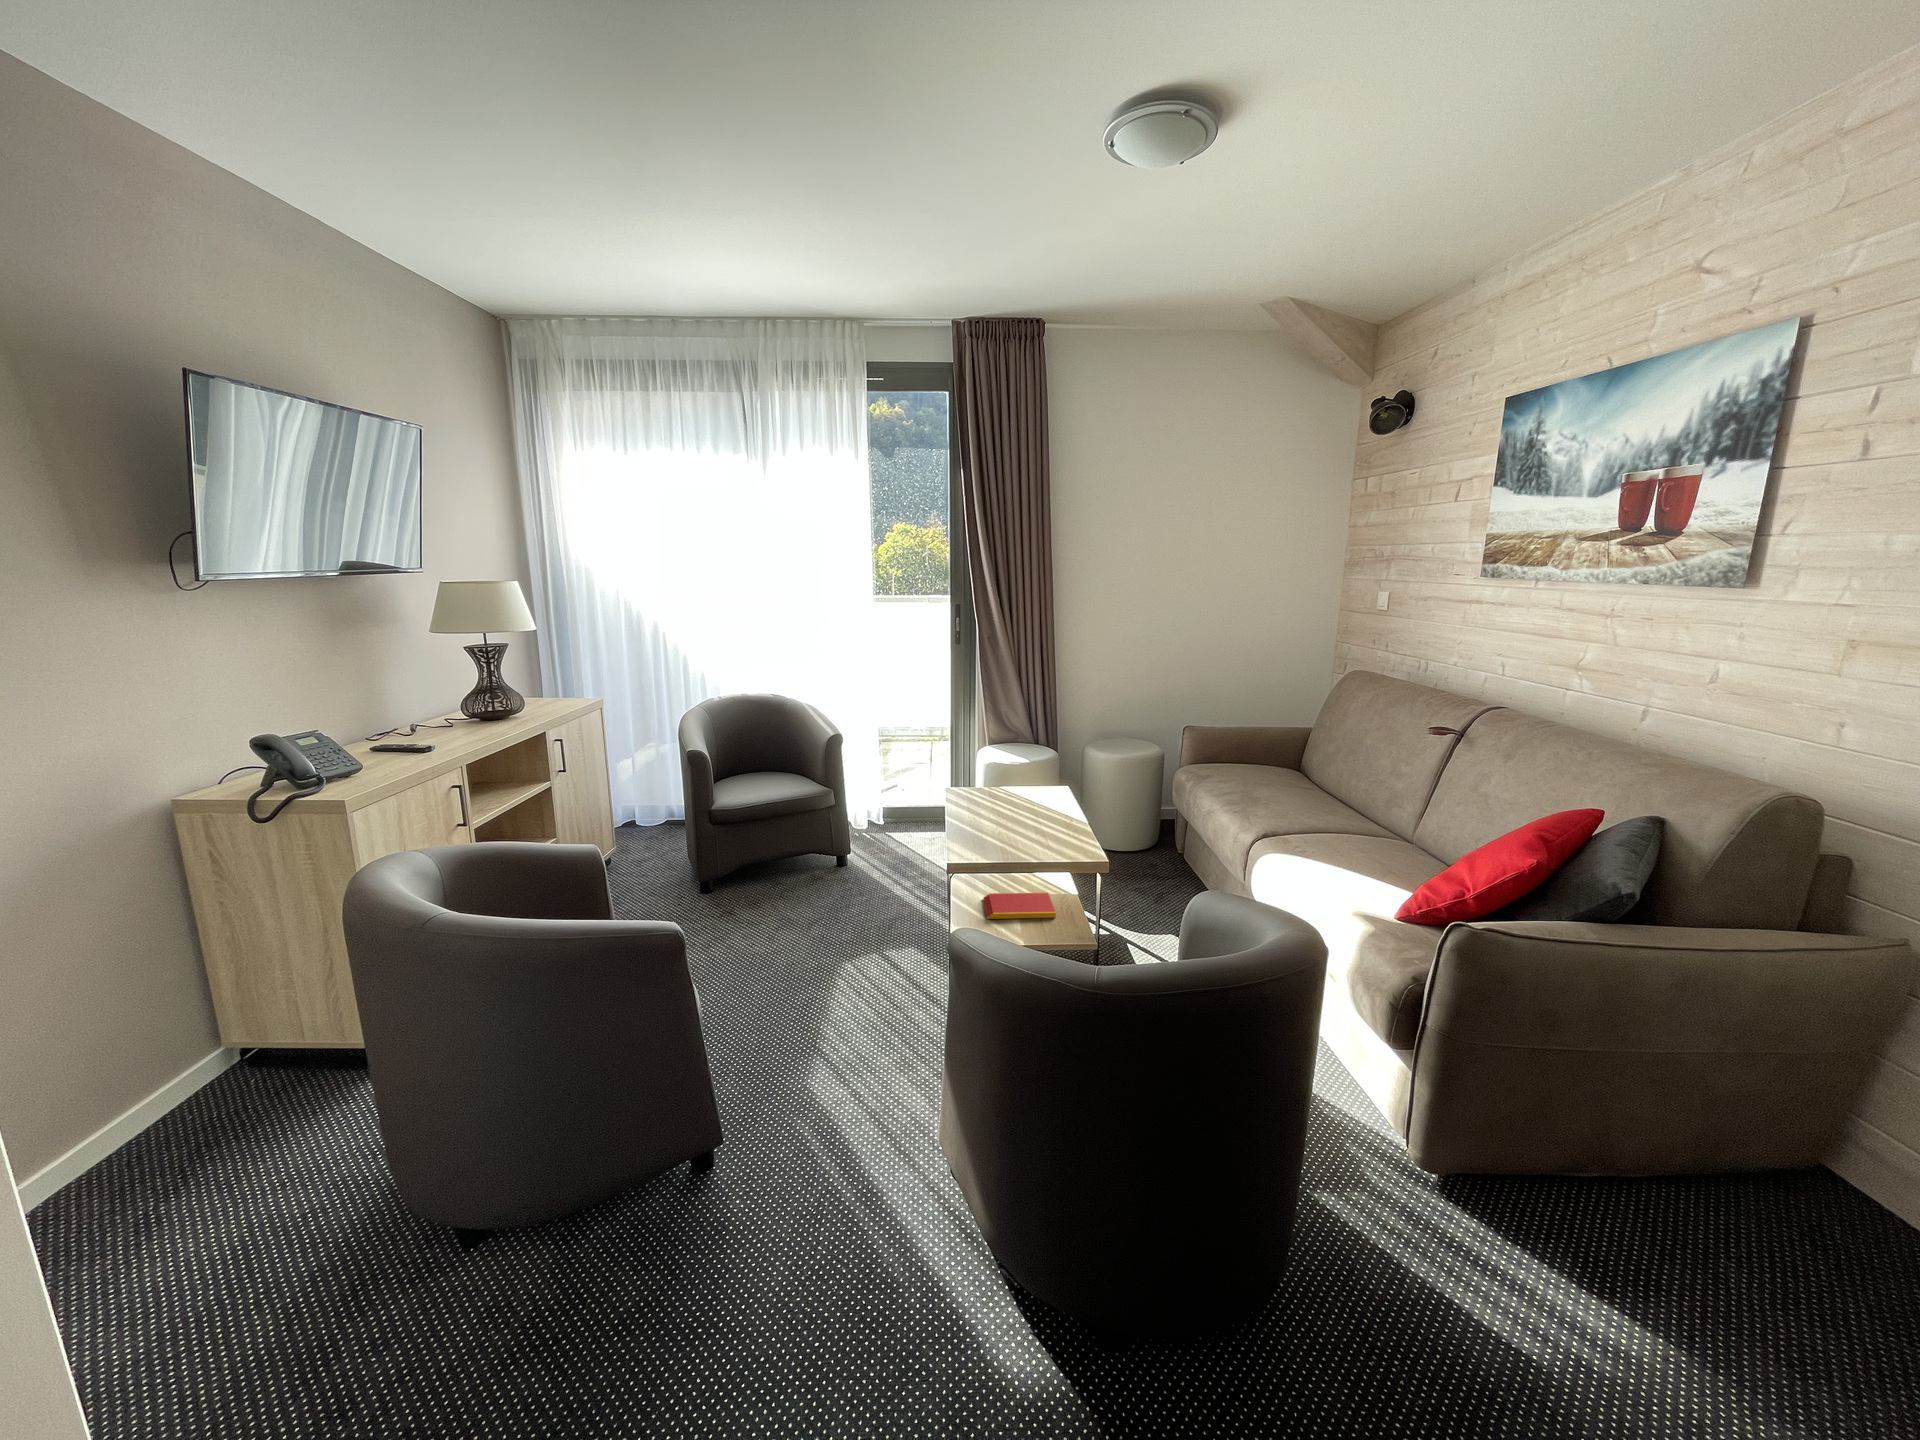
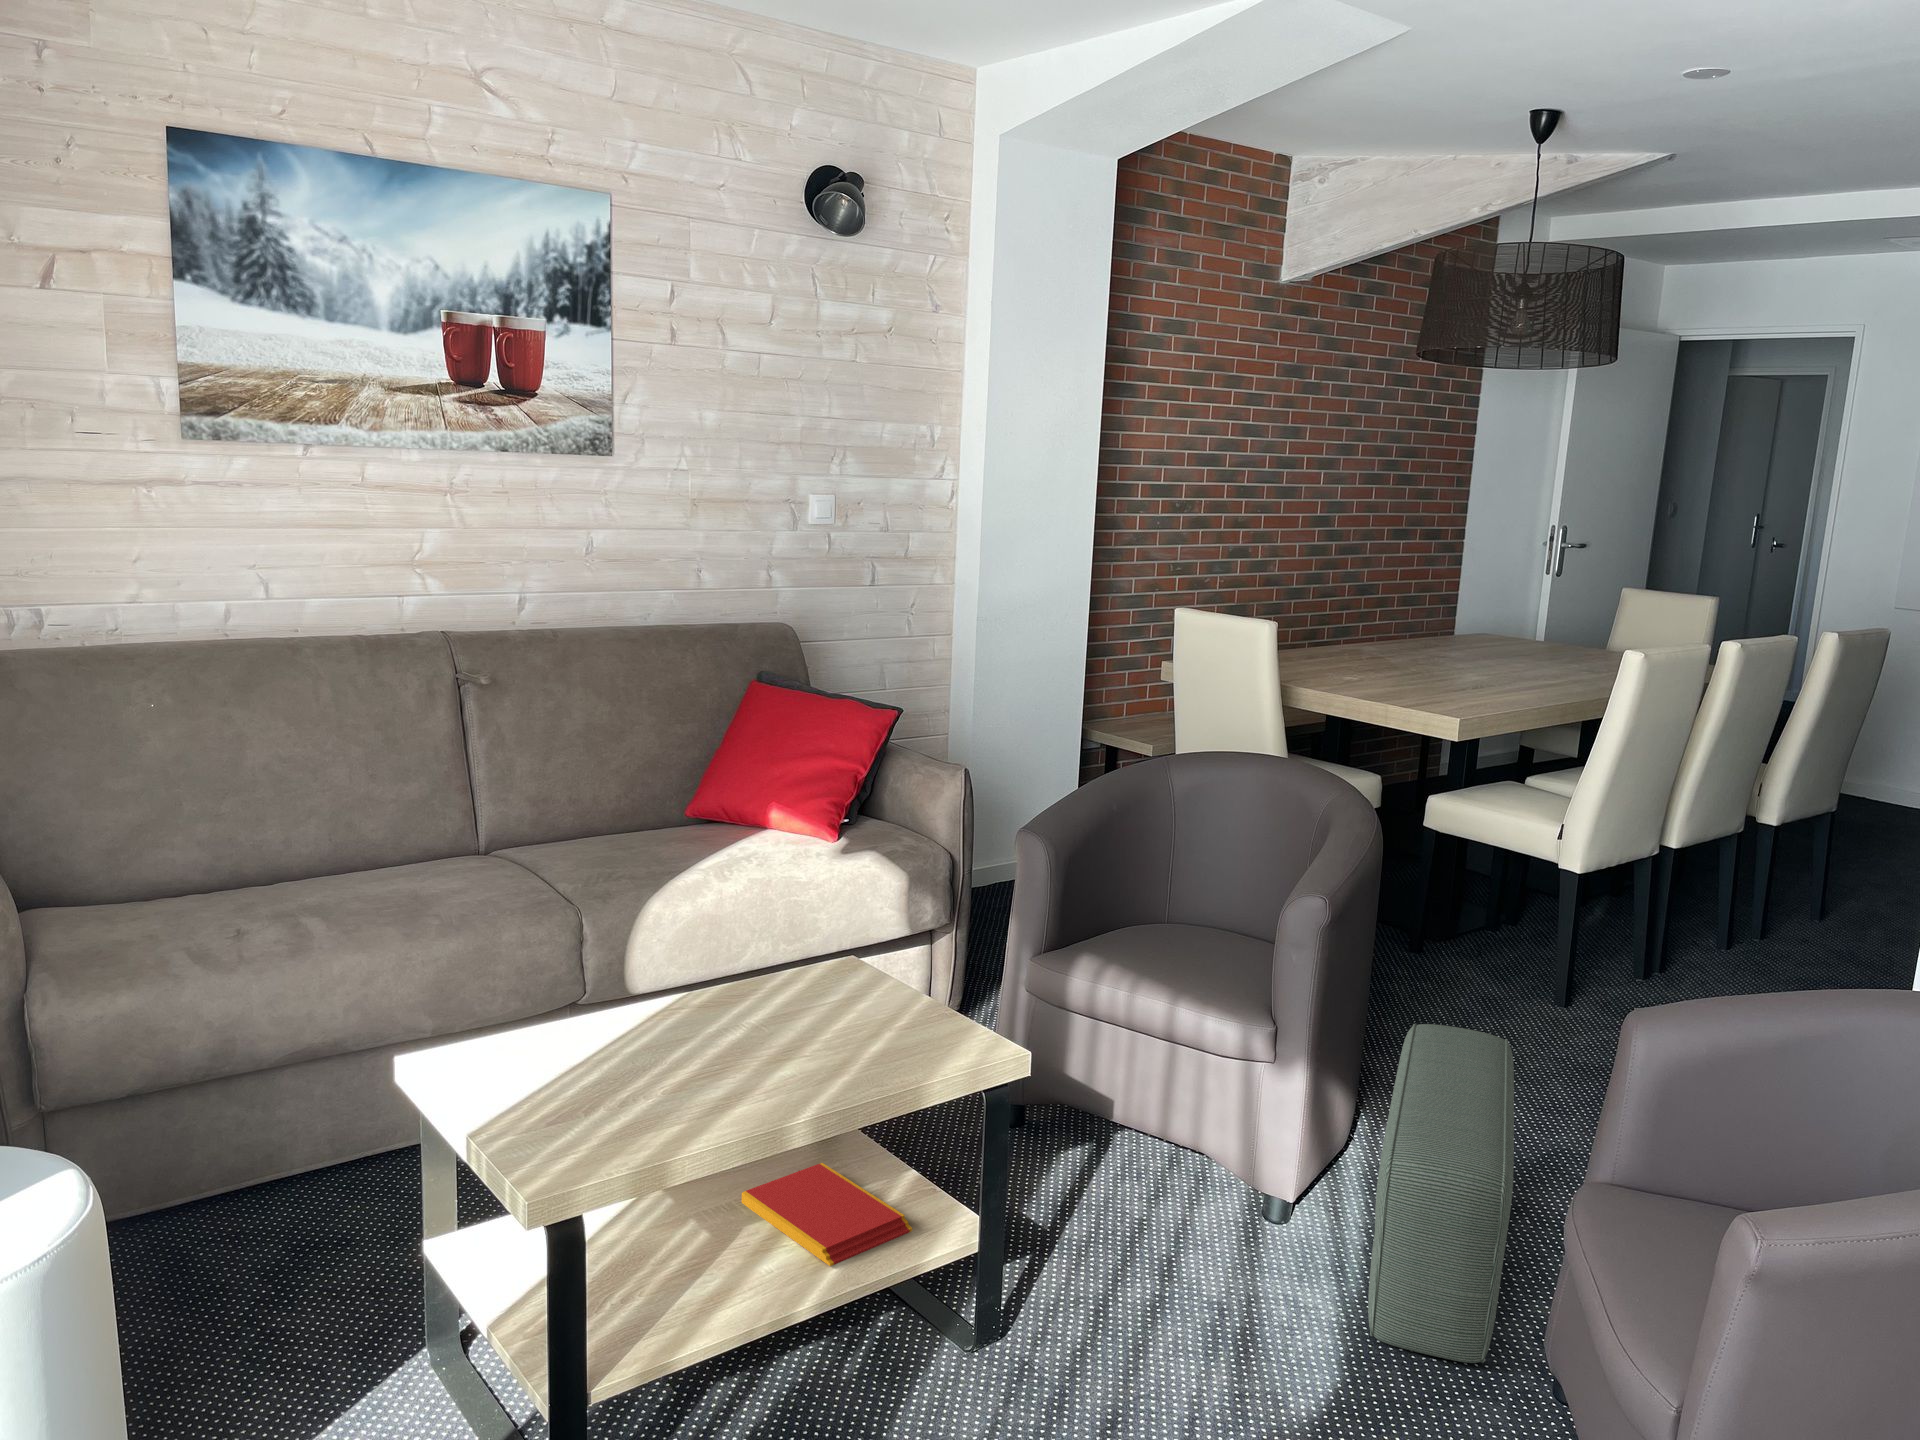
pouf: none [760,987,950,1327] -> present [1368,1024,1514,1363]

